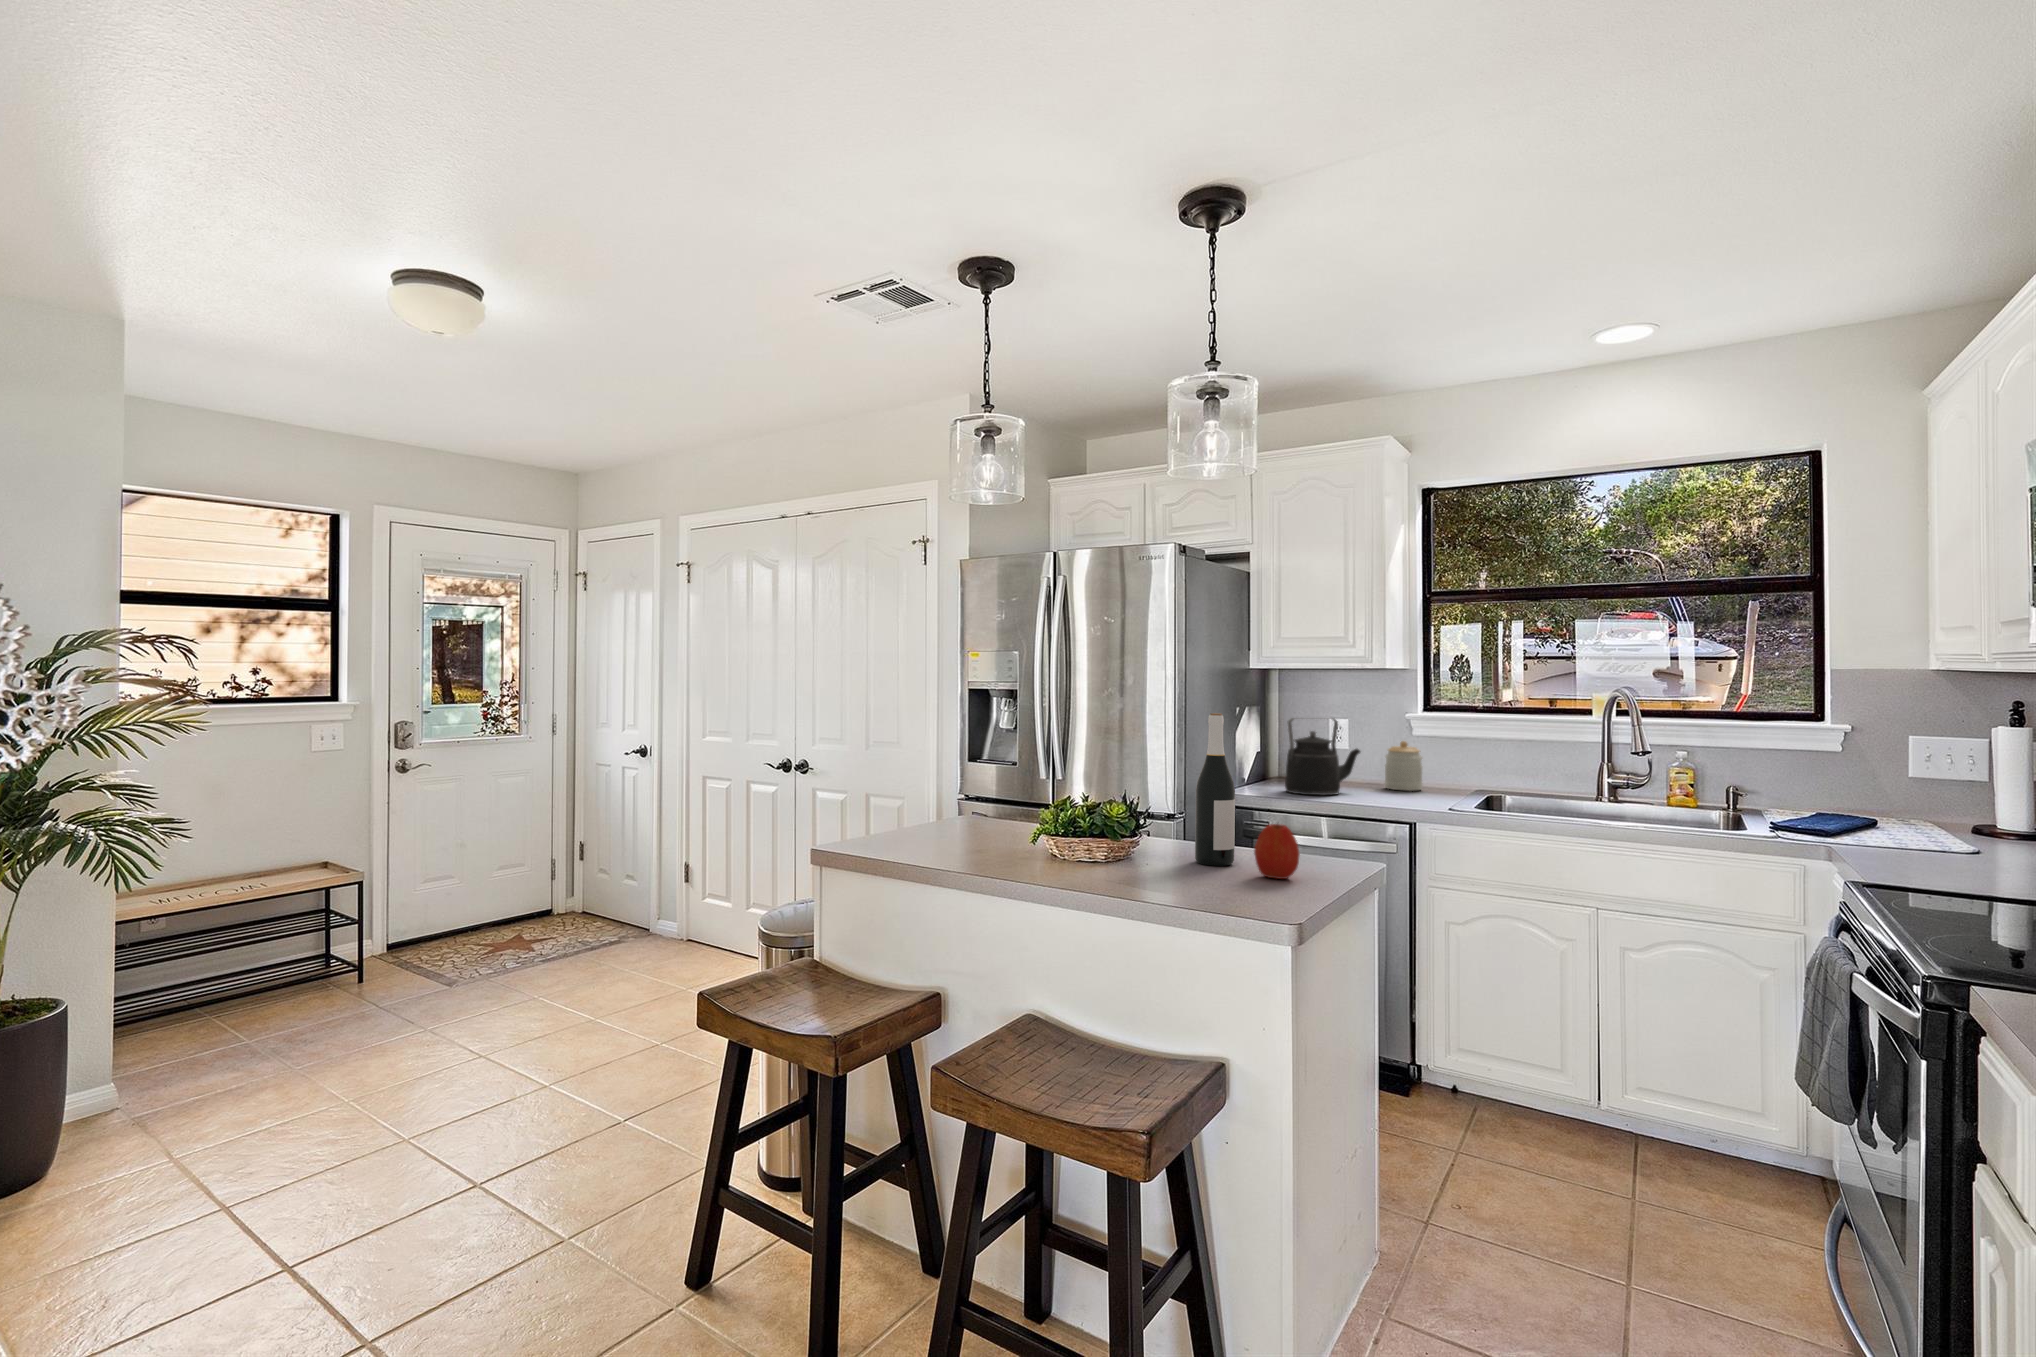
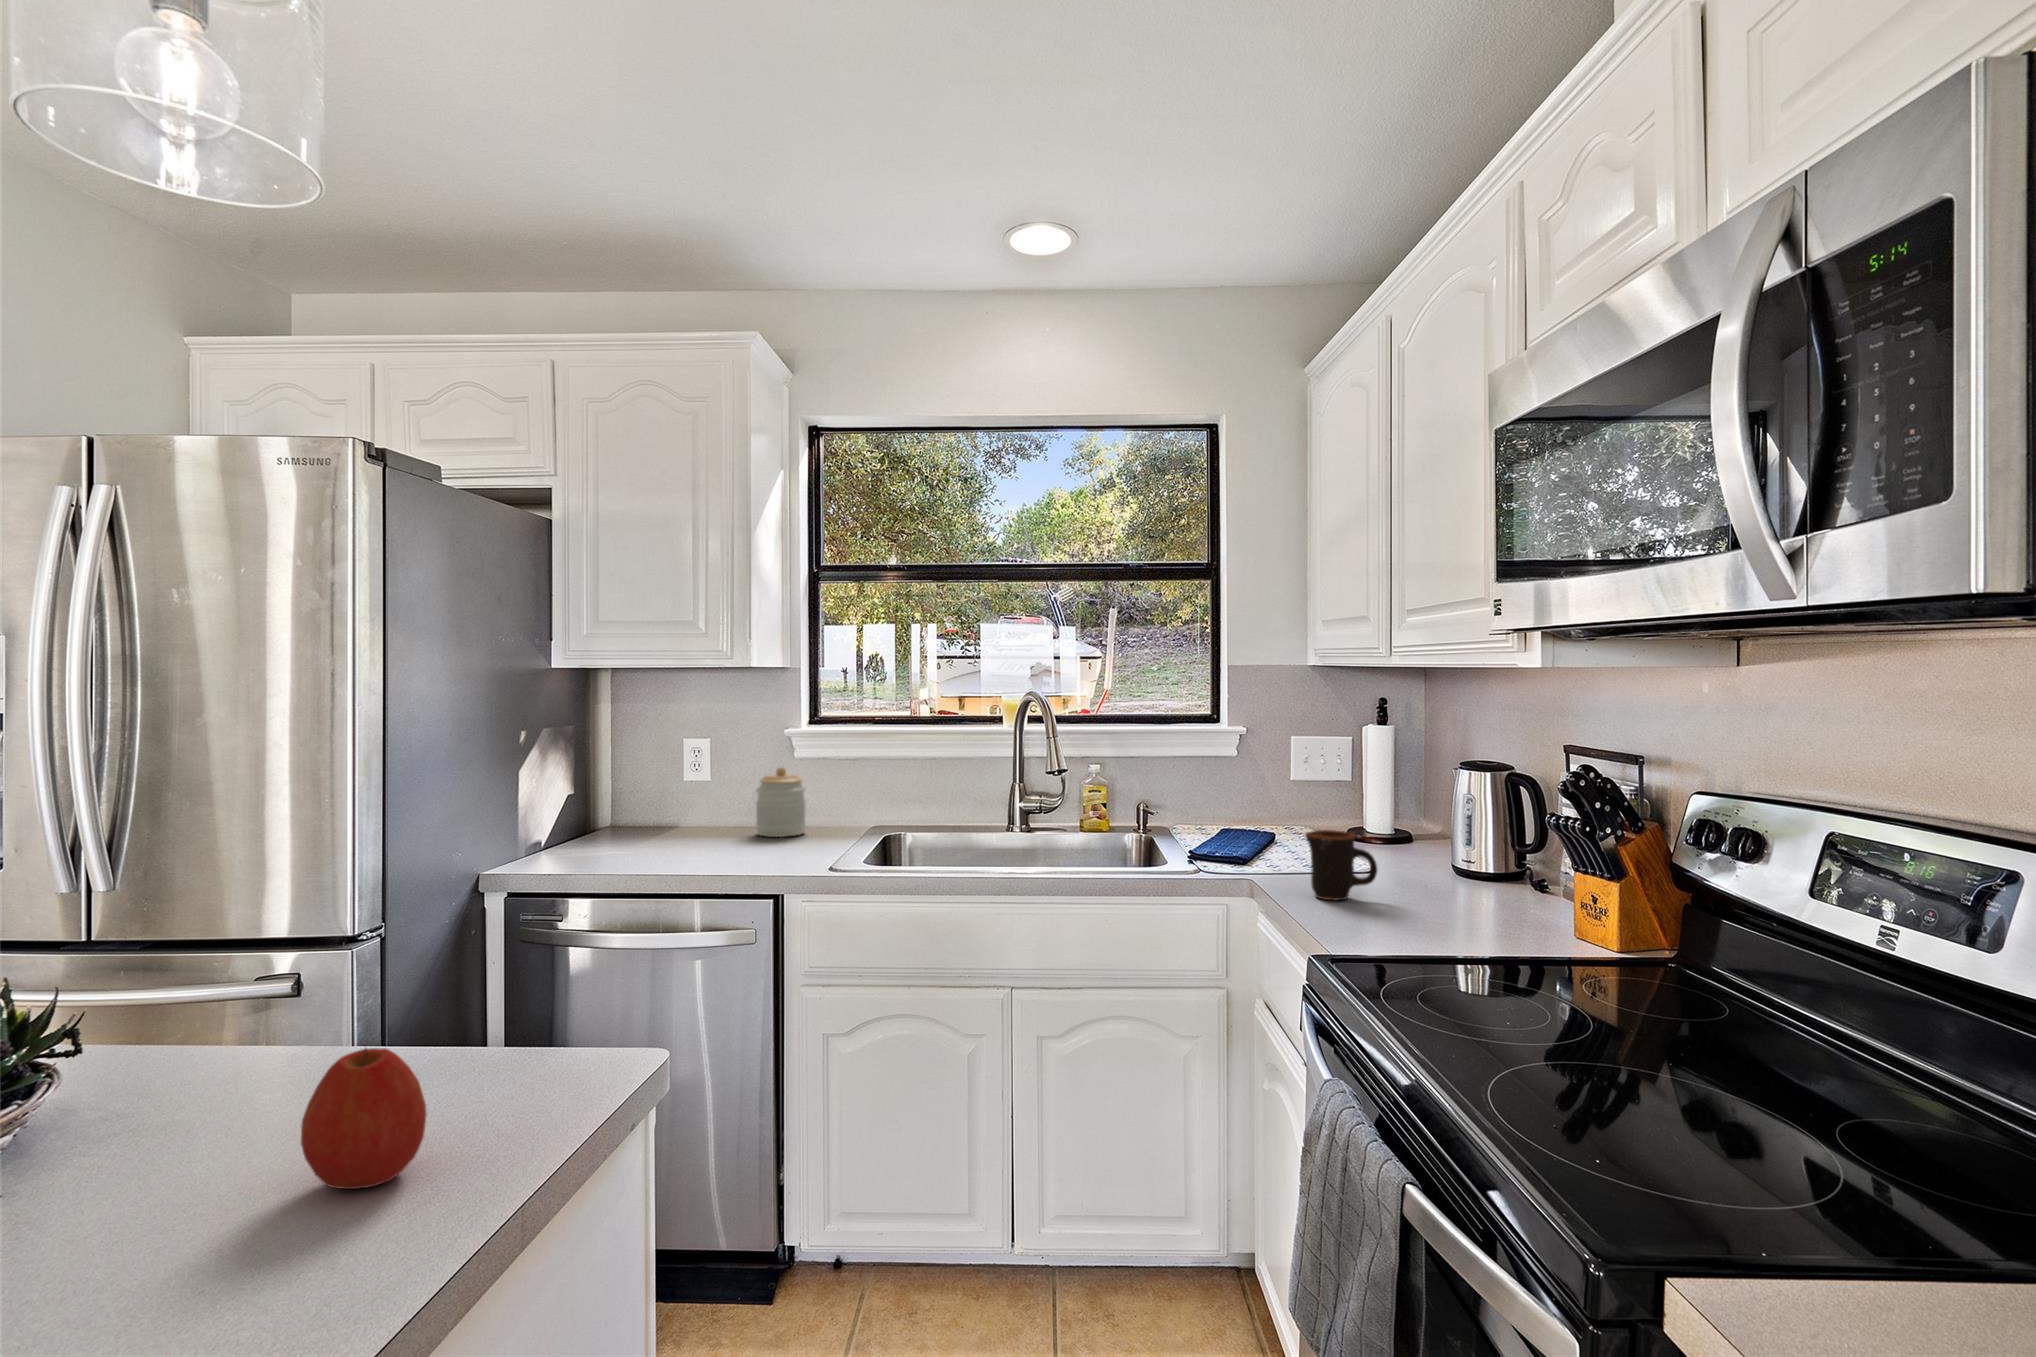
wine bottle: present [1195,713,1235,866] -> none [182,782,298,1161]
kettle: present [1285,718,1360,795] -> none [602,741,719,861]
mug: none [1883,805,1965,863] -> present [1305,830,1377,900]

